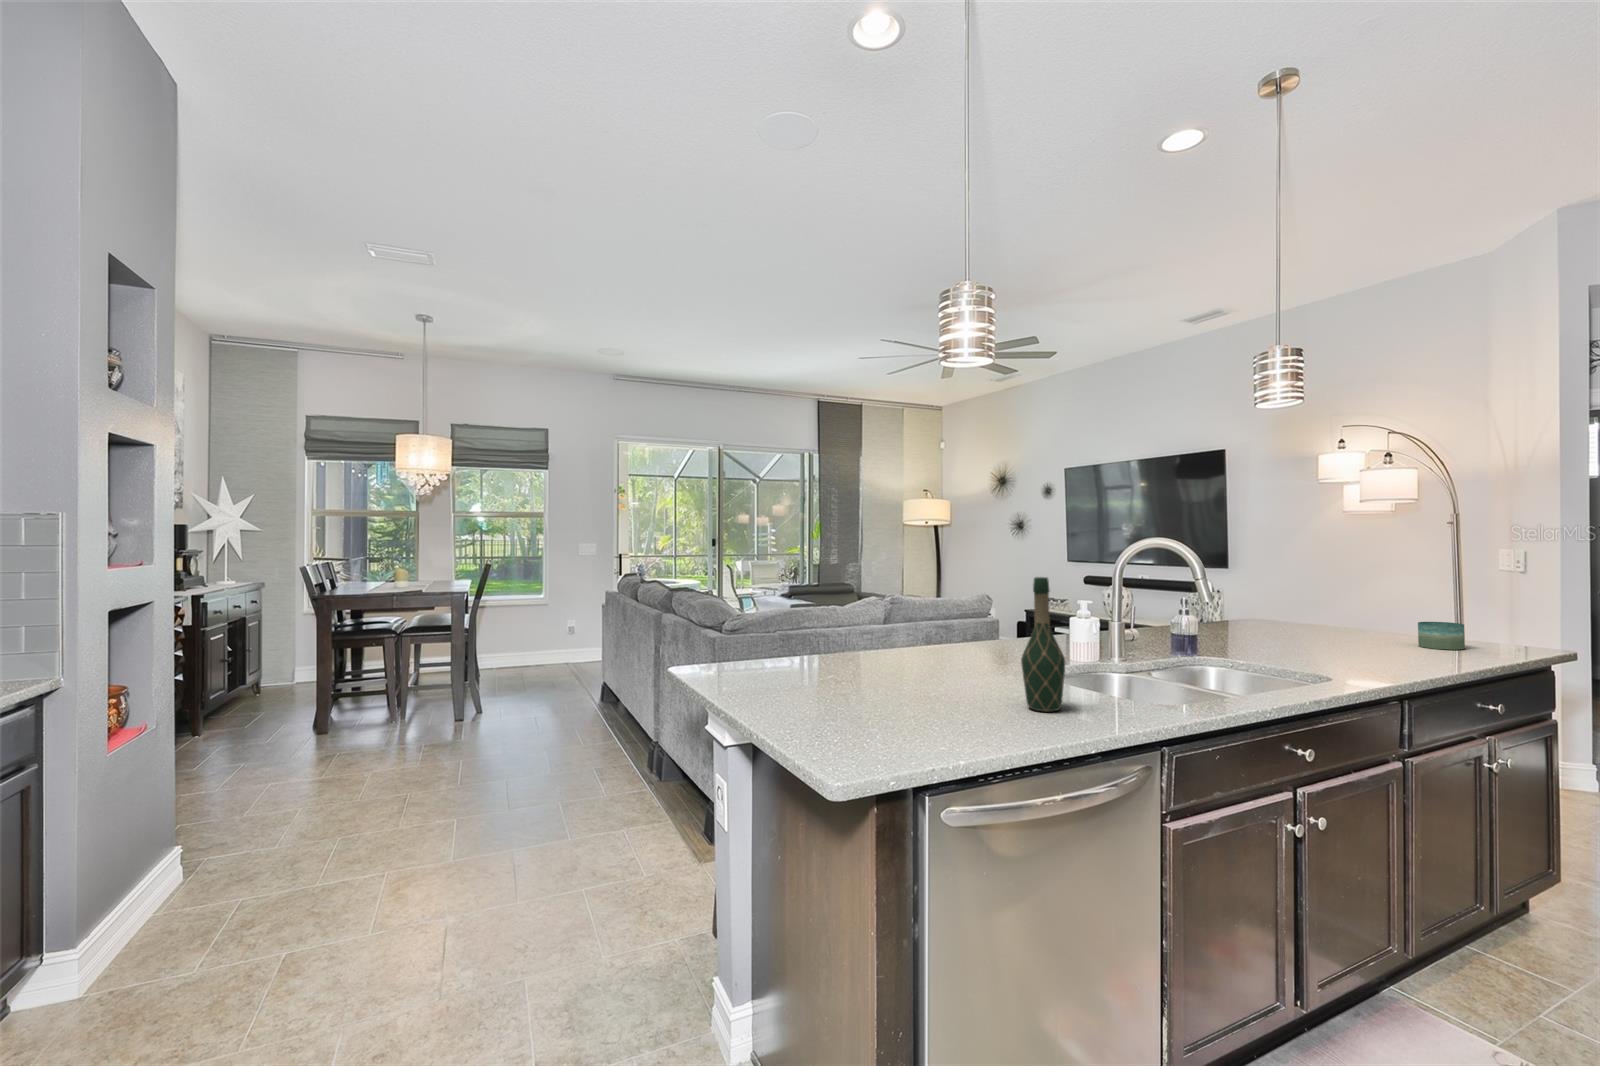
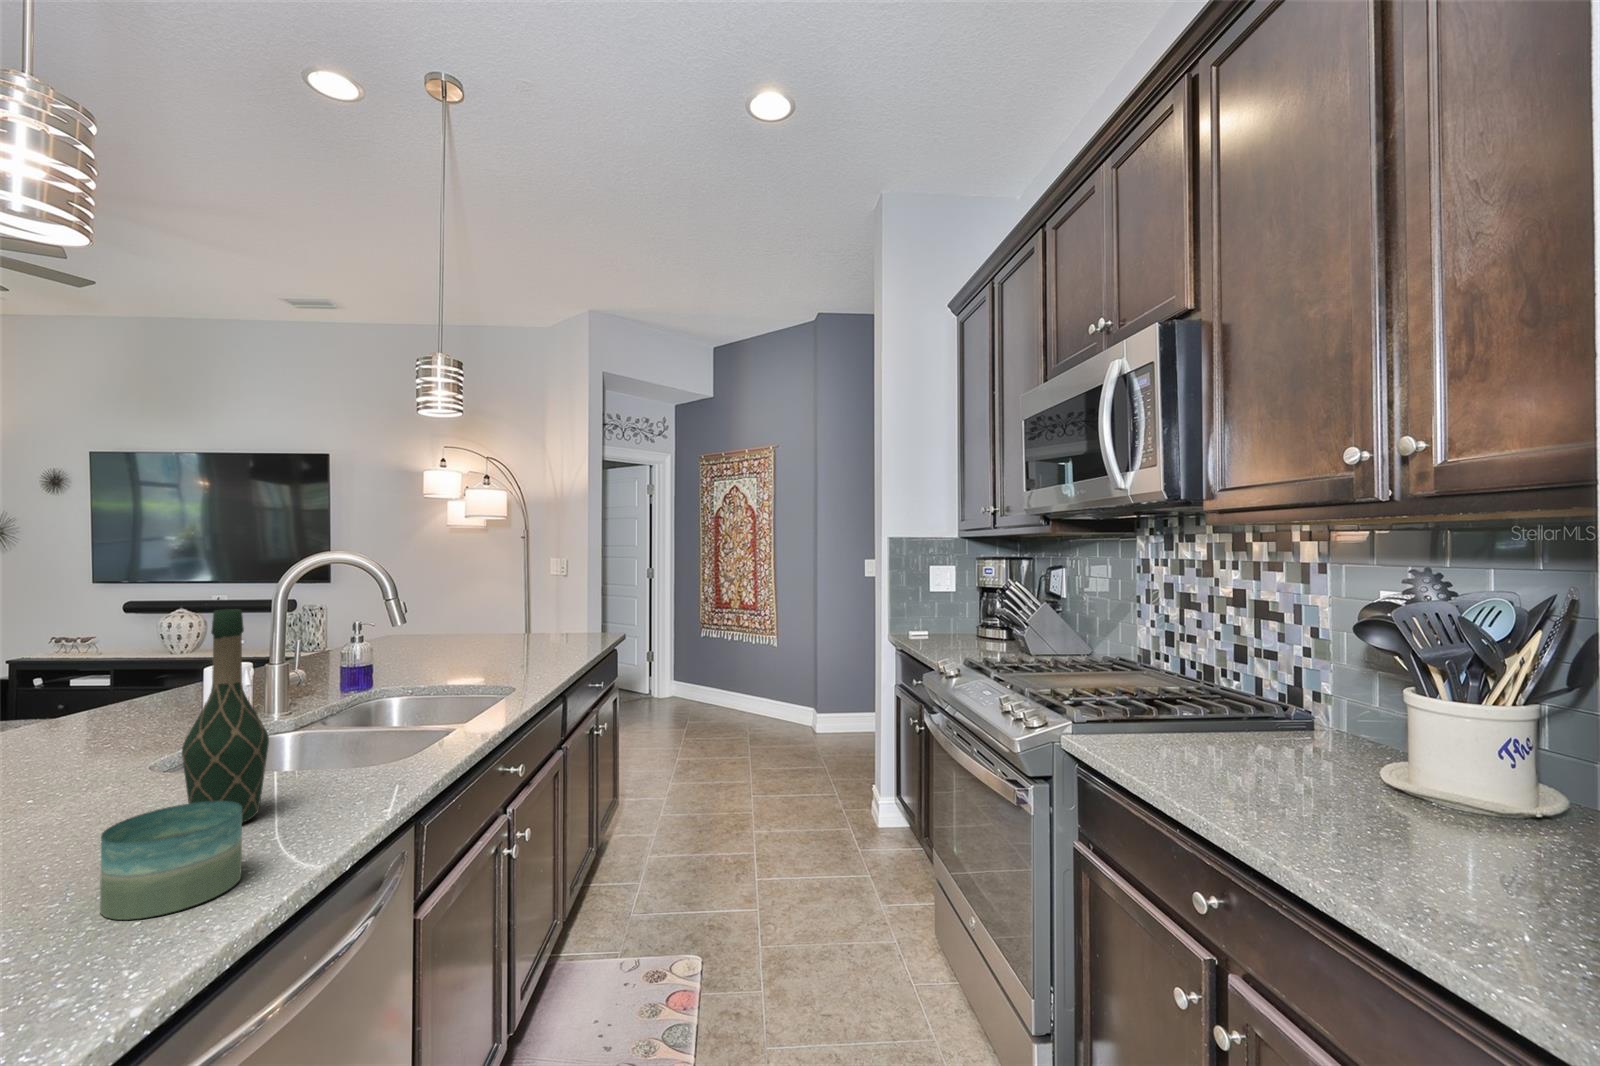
candle: present [1418,622,1465,650] -> present [100,801,242,920]

